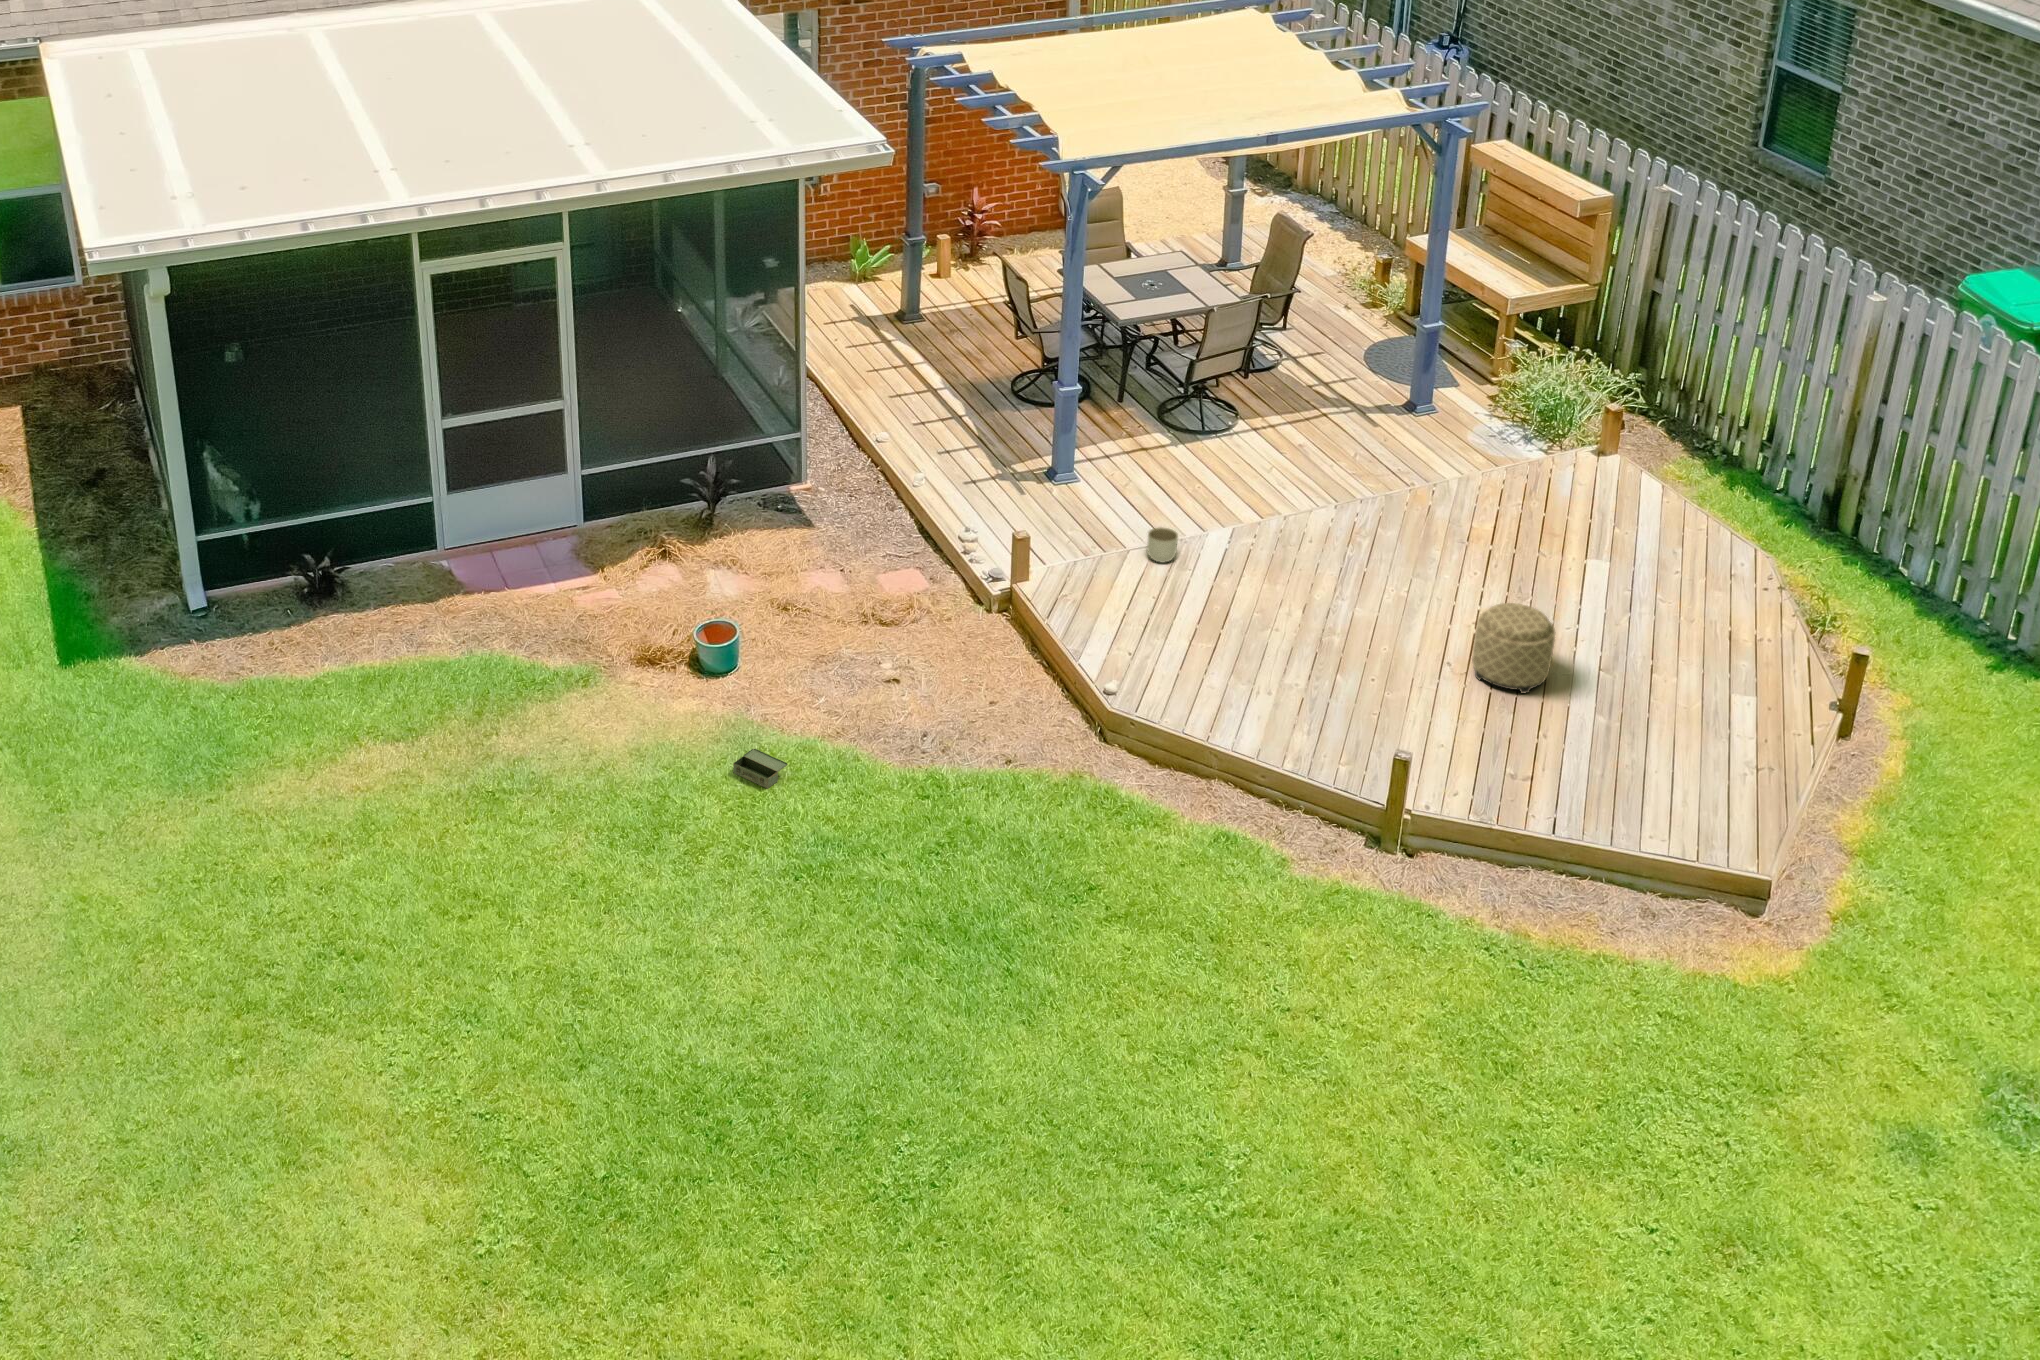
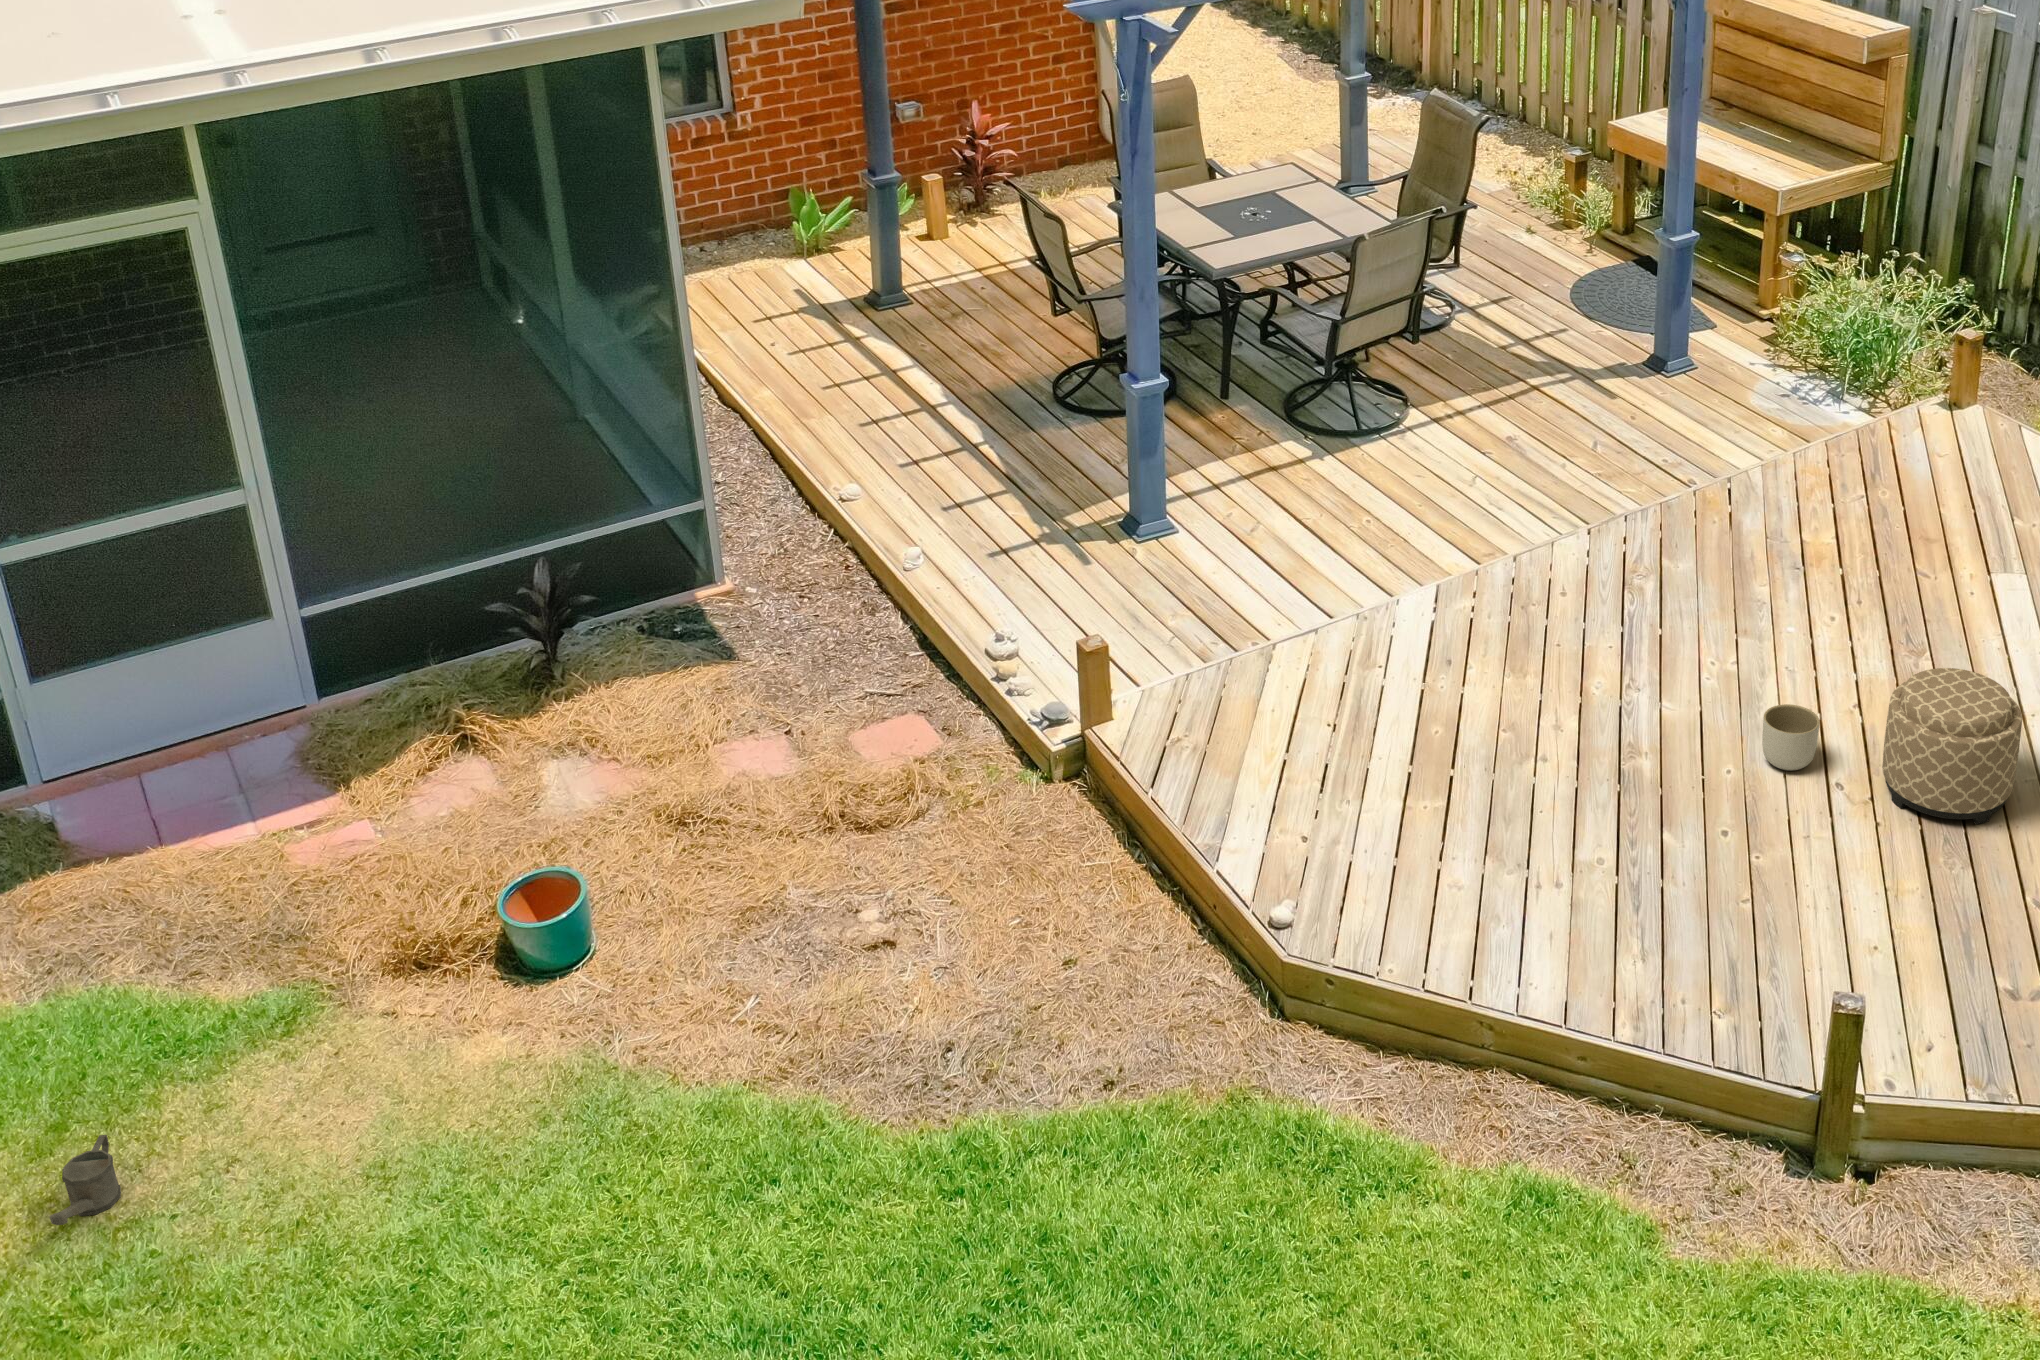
planter: present [1147,527,1178,563] -> present [1762,704,1820,771]
watering can: none [514,706,538,742] -> present [50,1135,121,1225]
toolbox: present [733,749,788,789] -> none [540,1159,656,1250]

